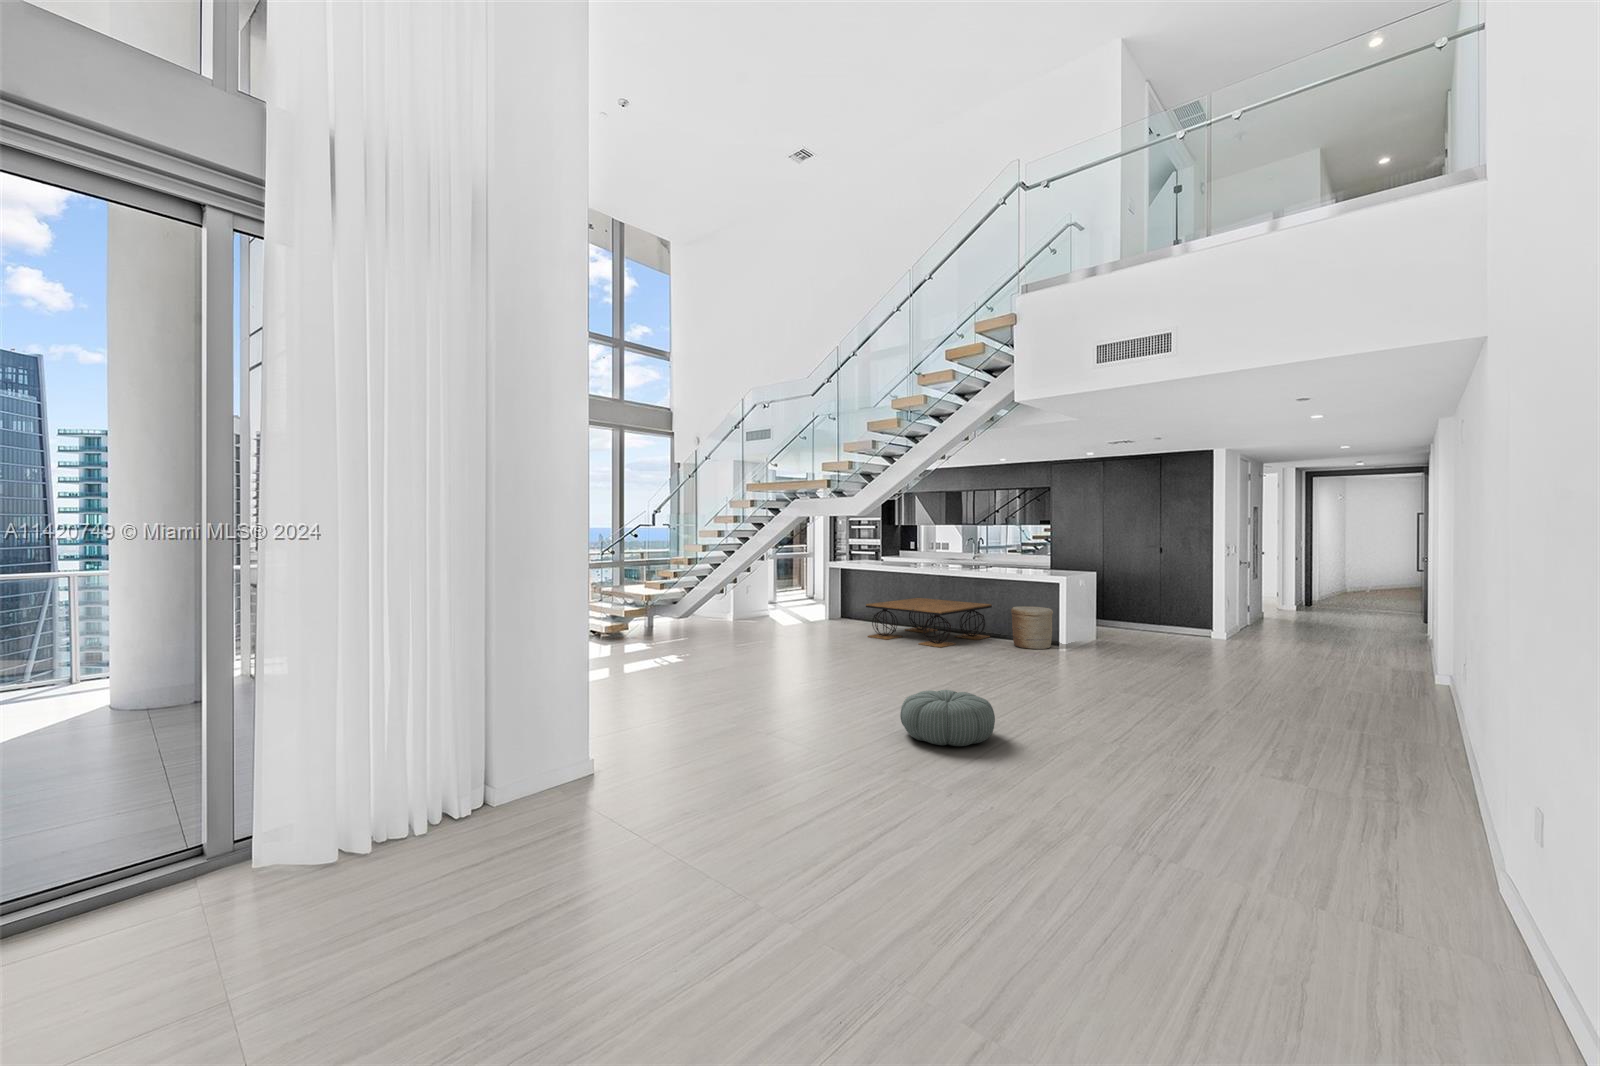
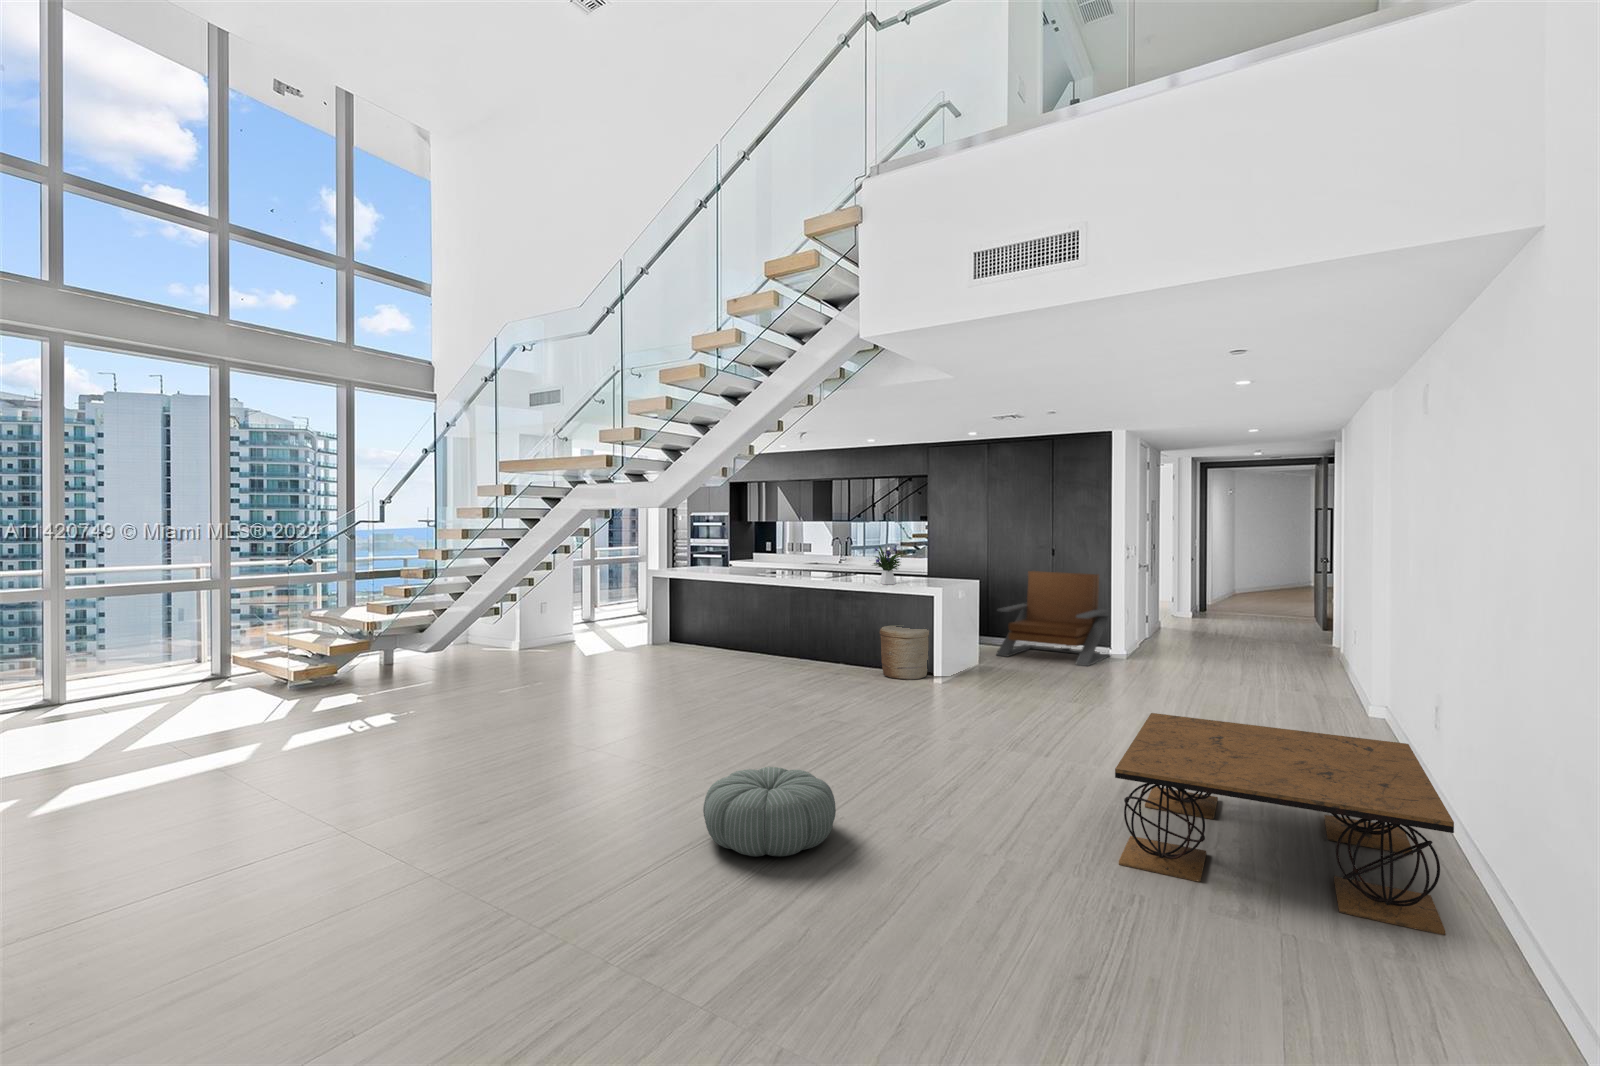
flower arrangement: none [1000,542,1031,574] -> present [874,546,903,585]
lounge chair: none [1110,565,1215,645] -> present [997,571,1111,666]
coffee table: present [866,598,992,648] -> present [1115,713,1454,935]

